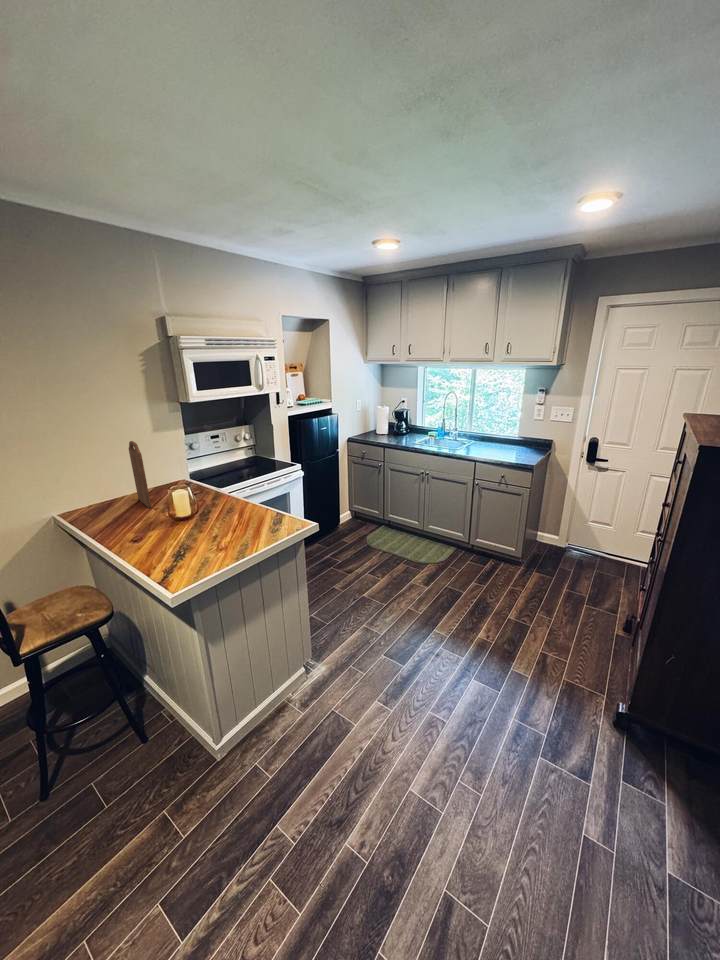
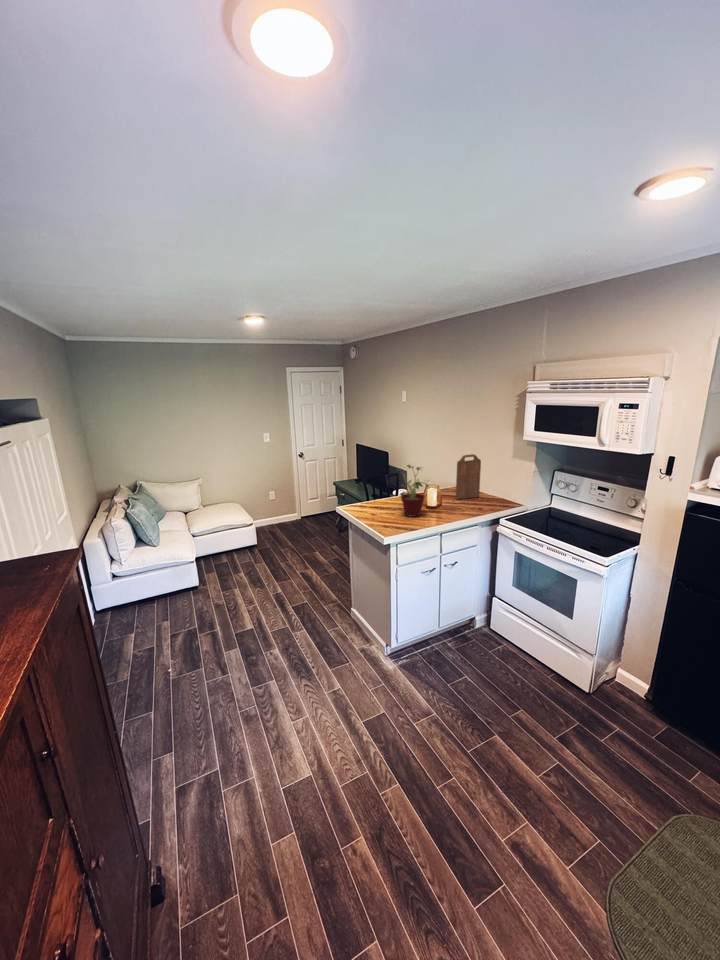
potted plant: none [164,454,236,526] -> present [397,465,428,517]

